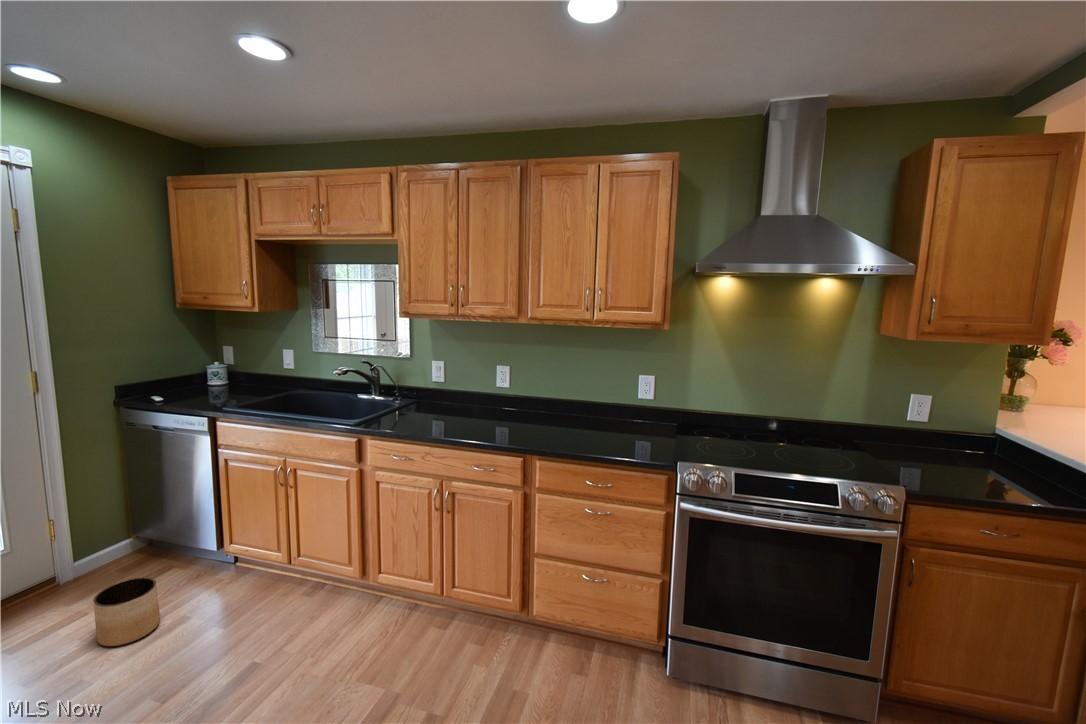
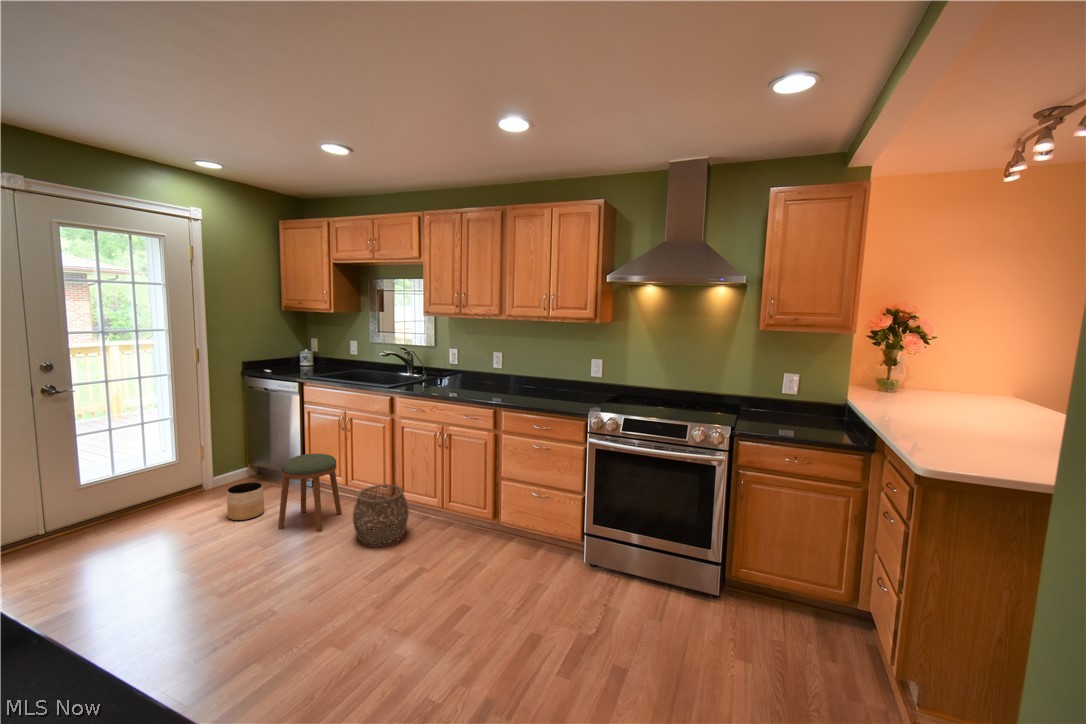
stool: none [185,529,287,659] -> present [278,454,342,532]
woven basket: none [310,573,397,678] -> present [353,484,409,545]

